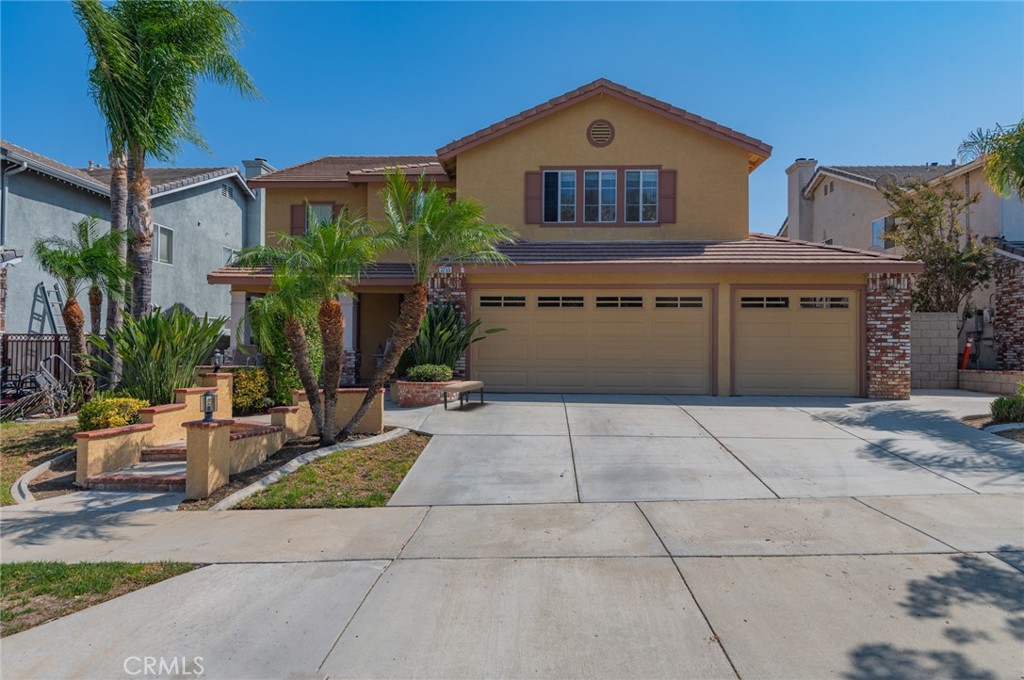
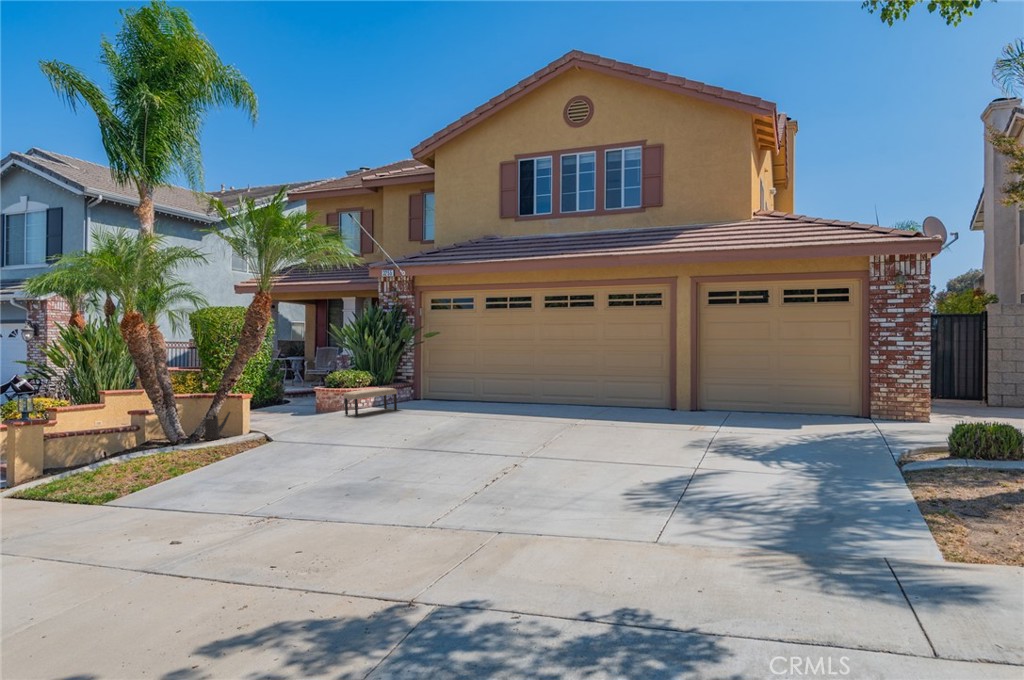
watering can: none [355,405,373,441] -> present [202,410,230,440]

